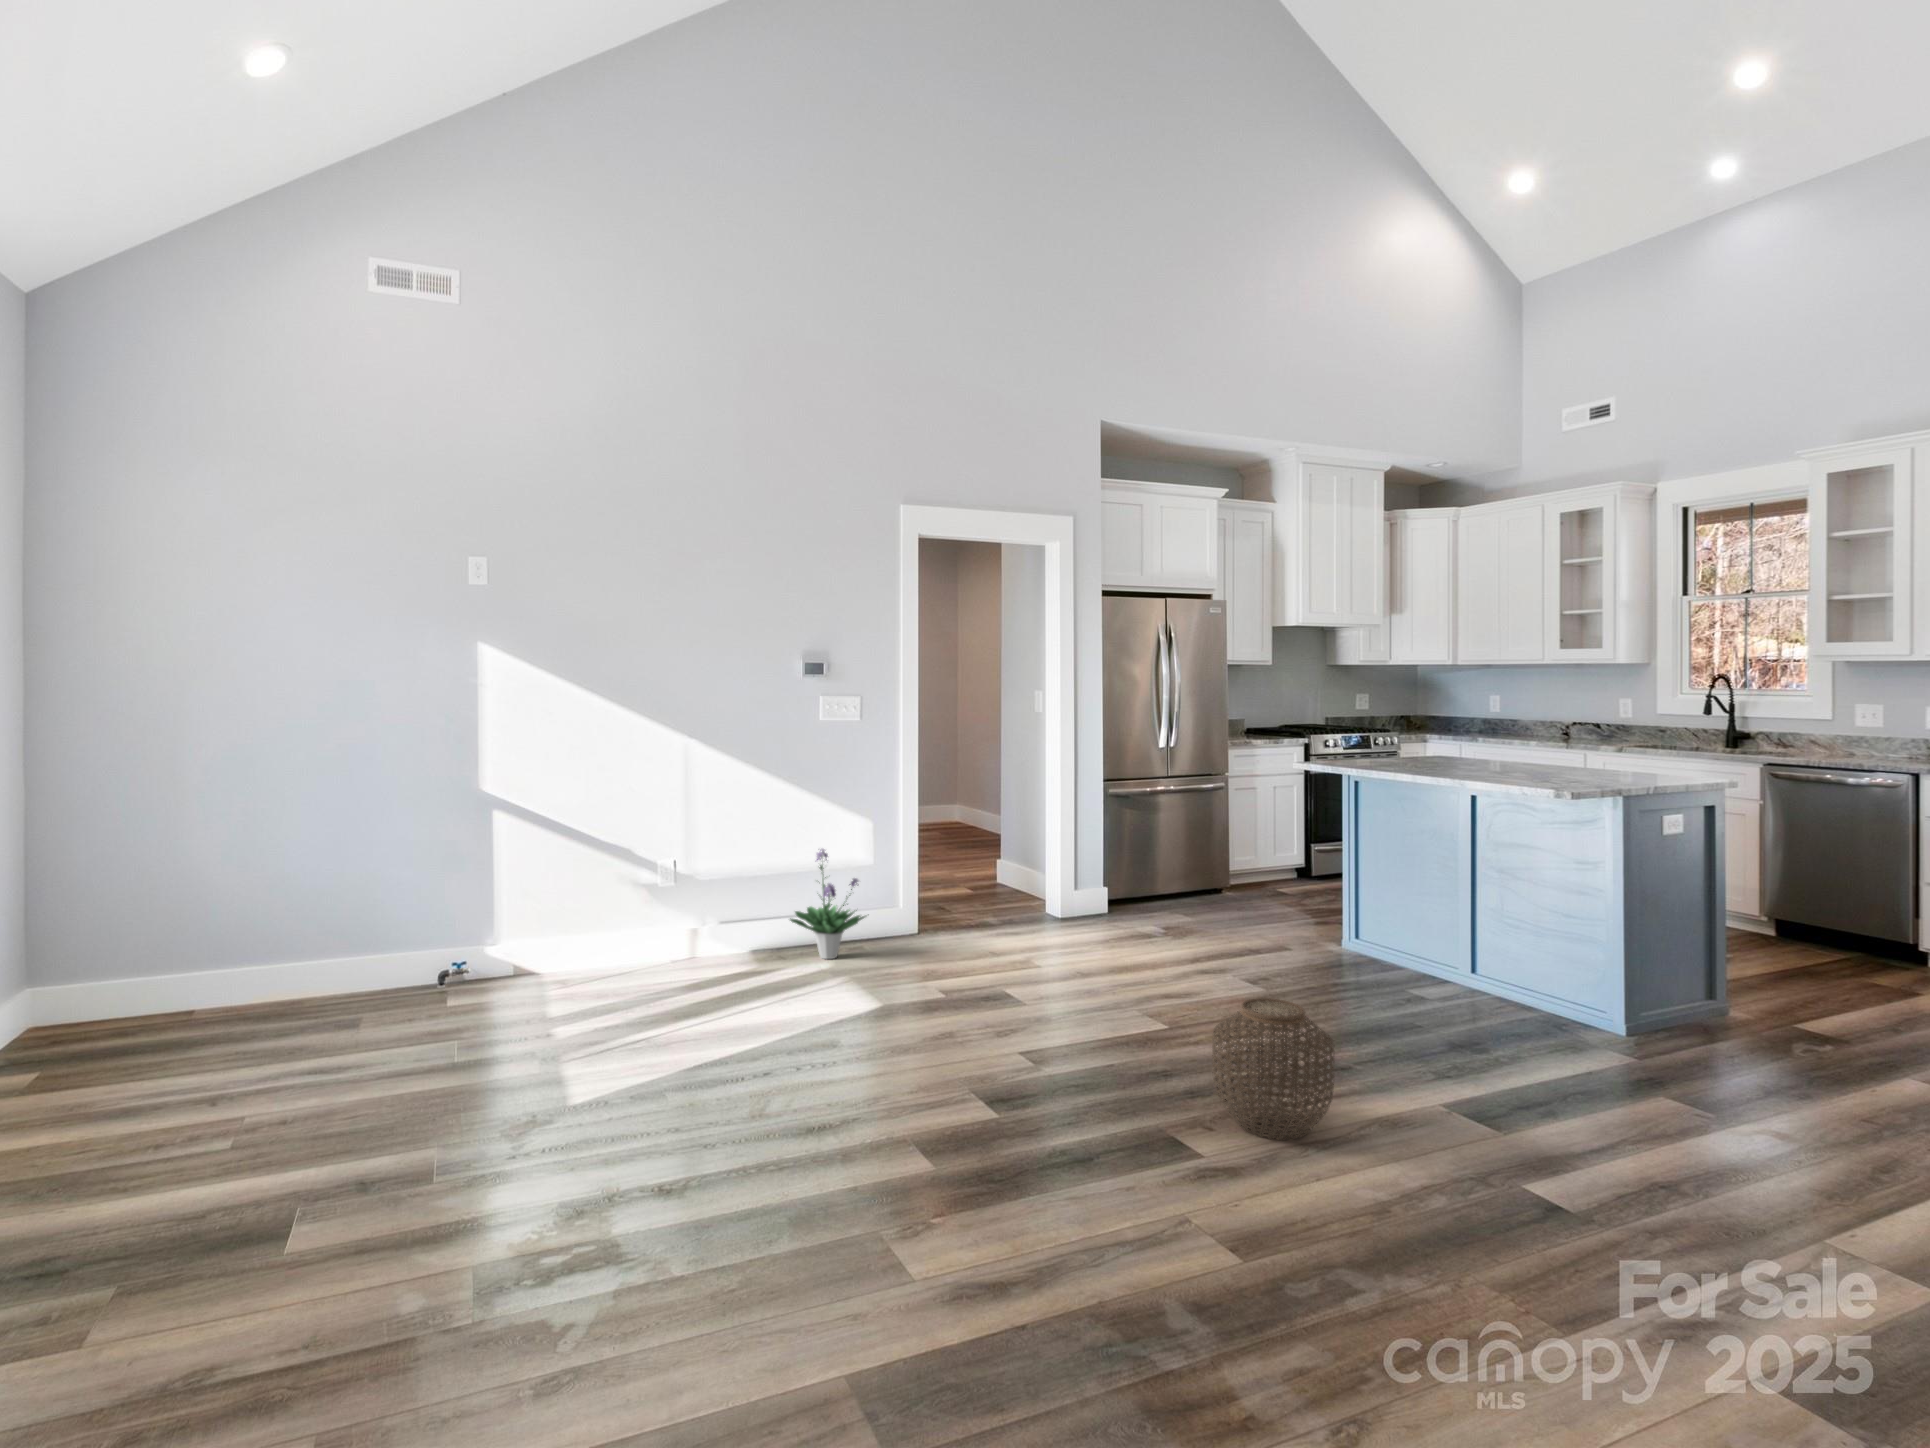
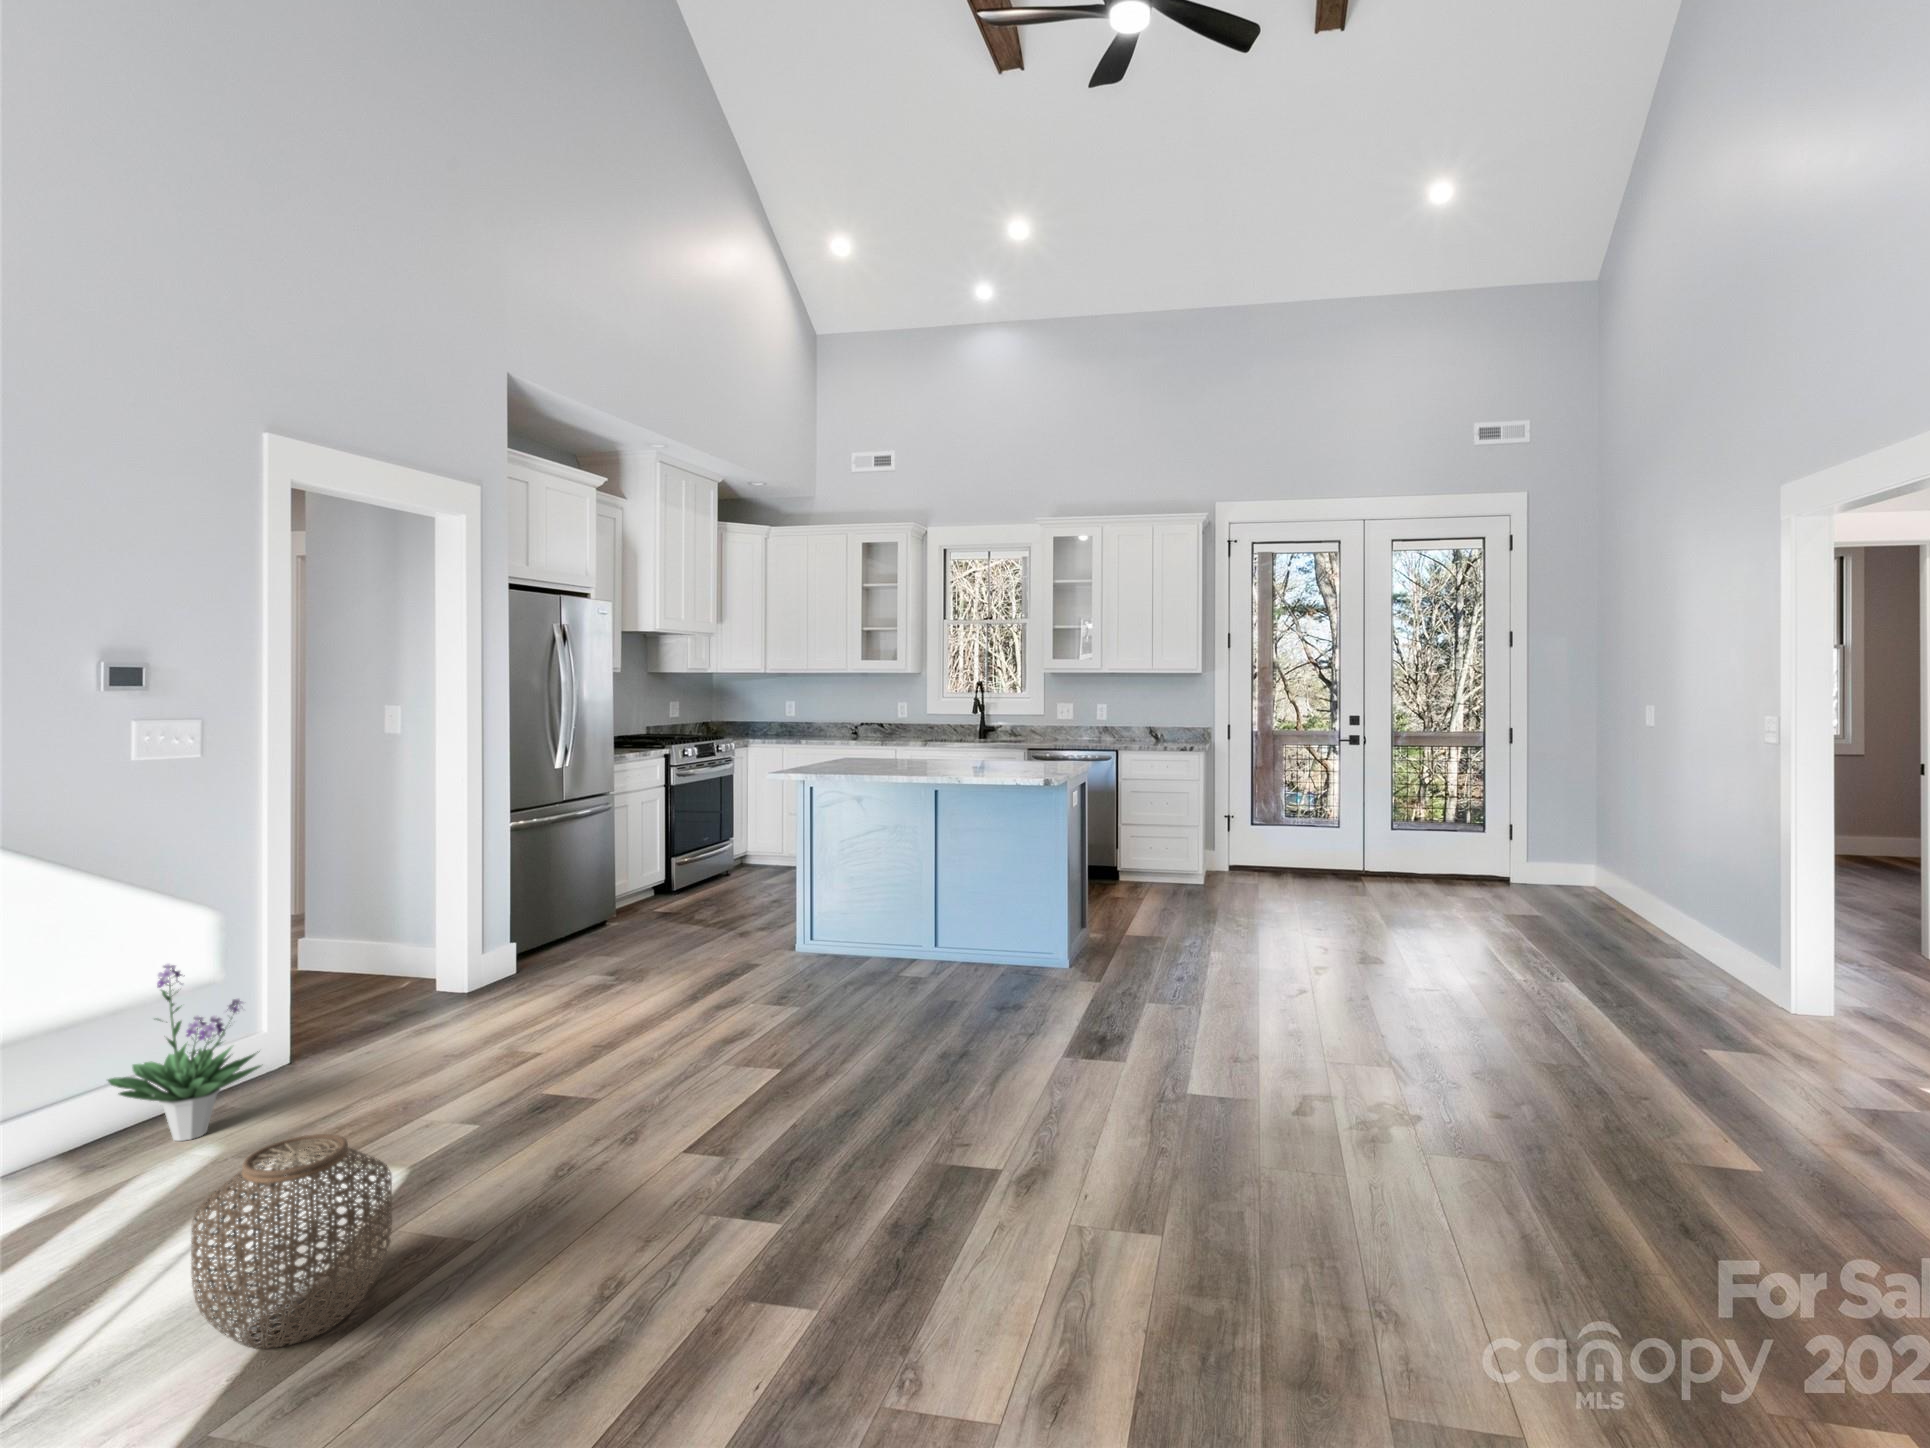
woven basket: present [1212,998,1335,1140] -> present [191,1134,392,1349]

